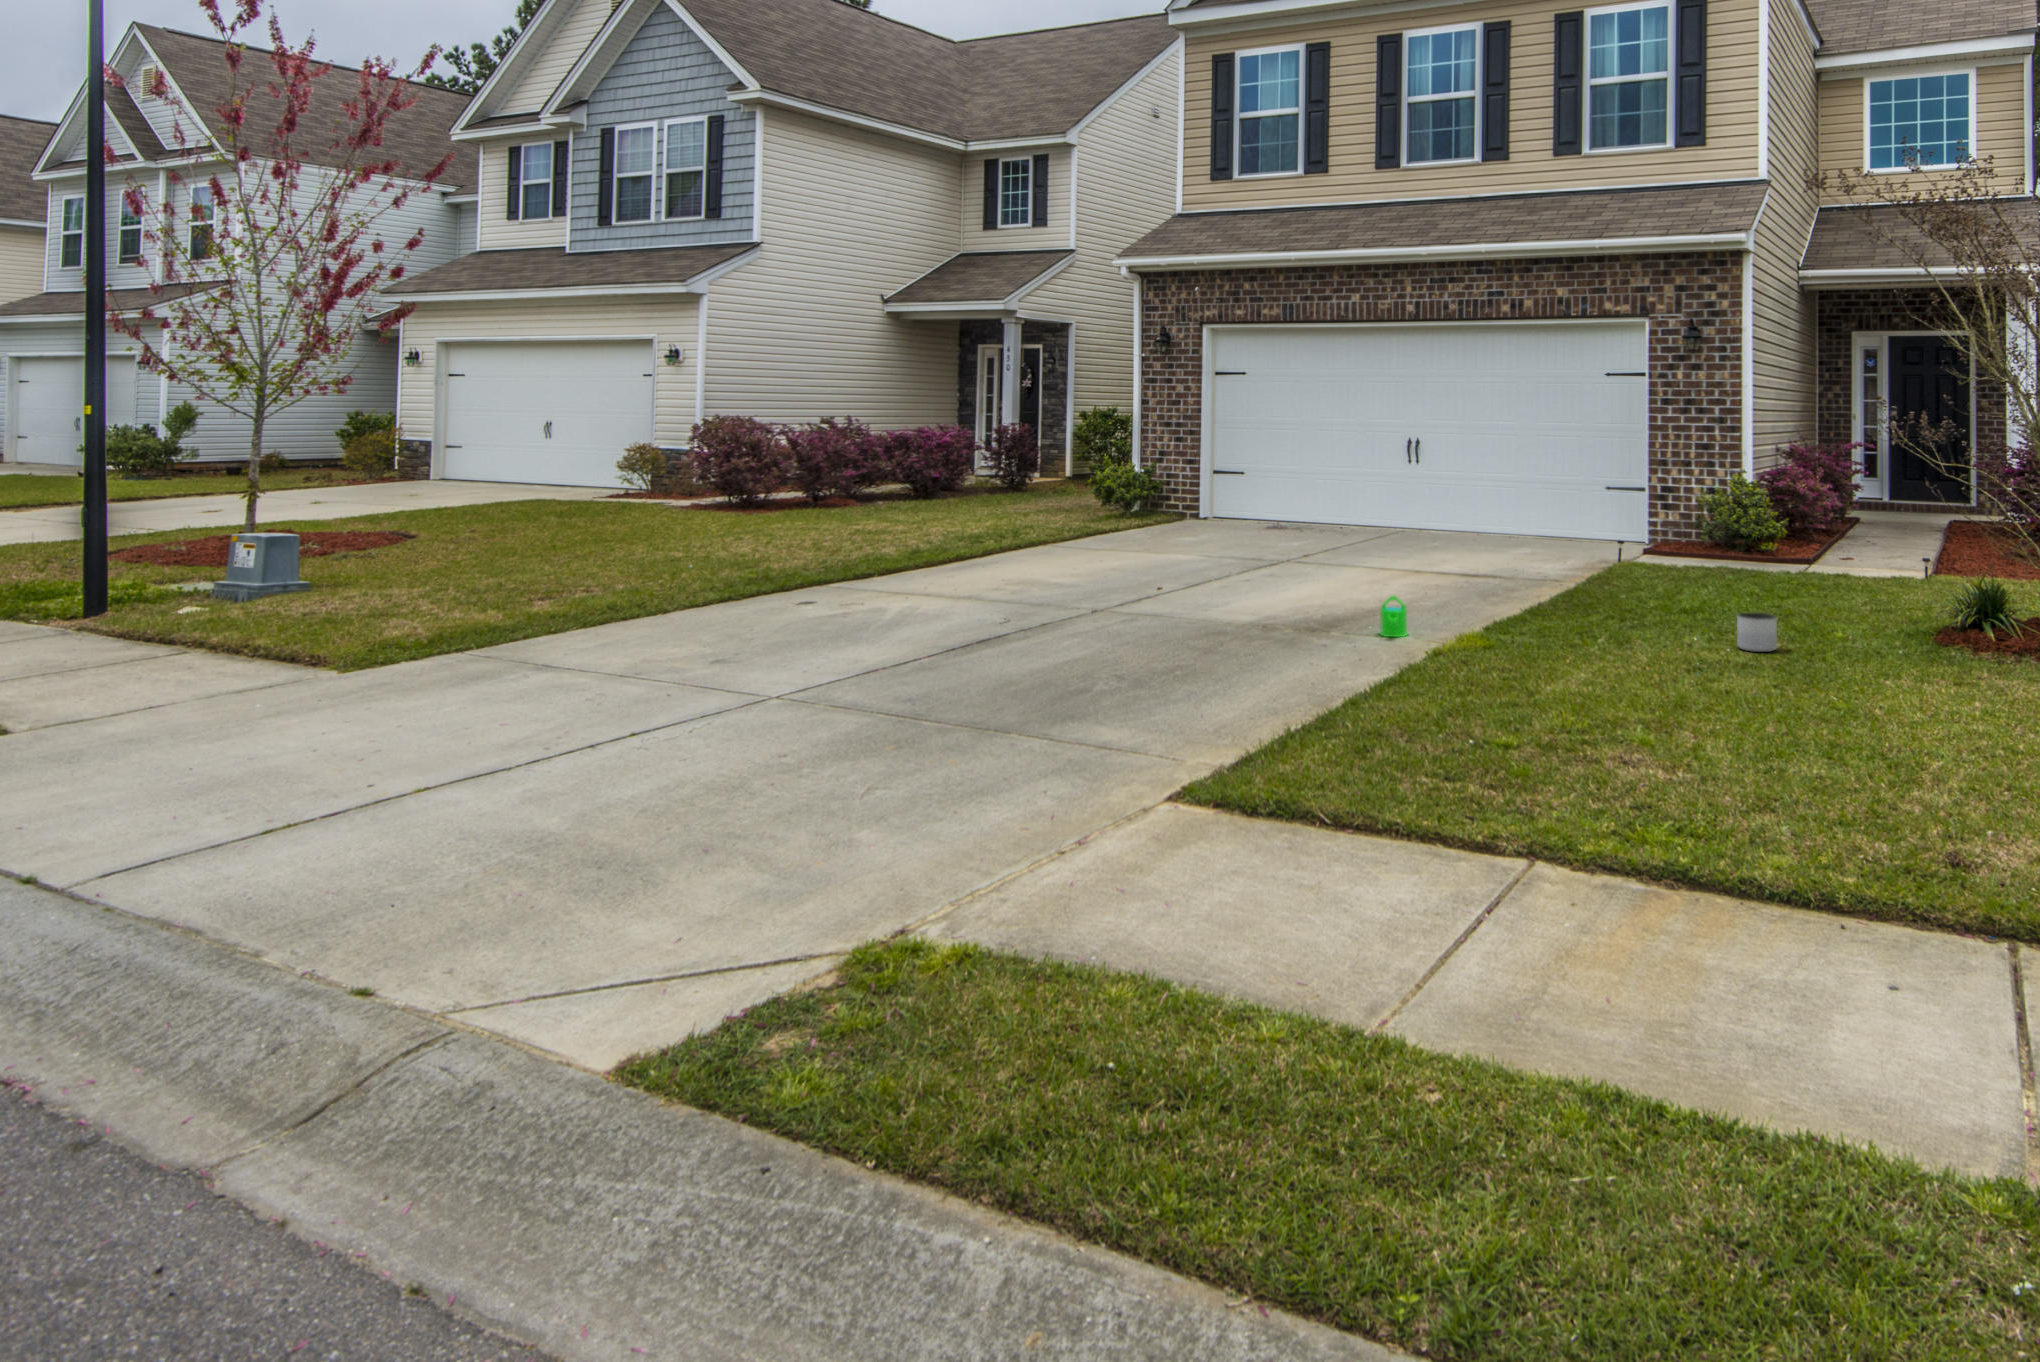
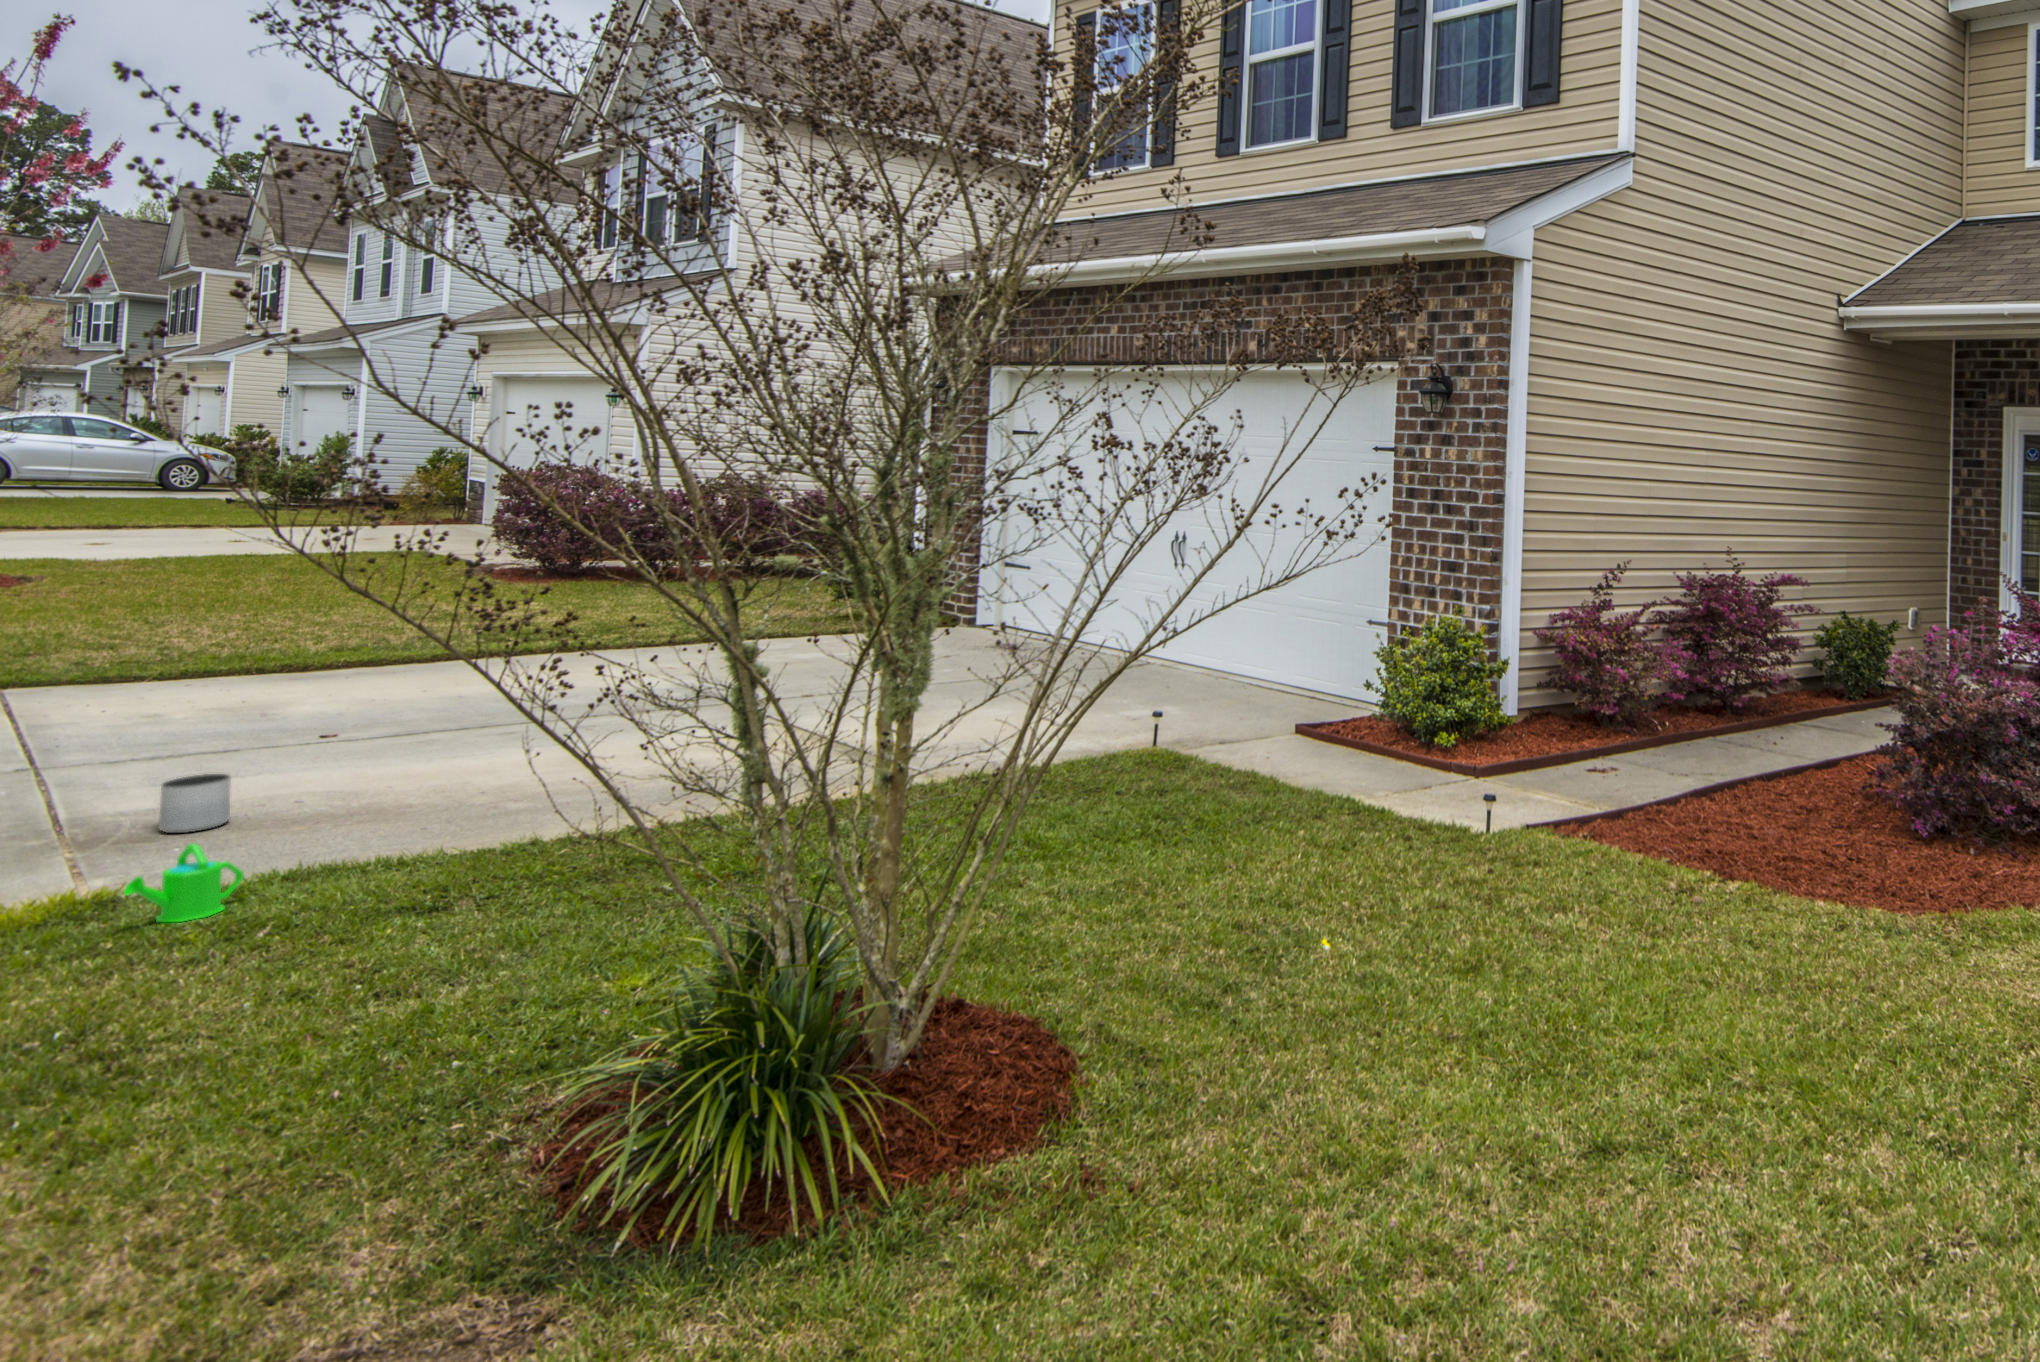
planter: present [1737,612,1777,652] -> present [159,774,231,833]

